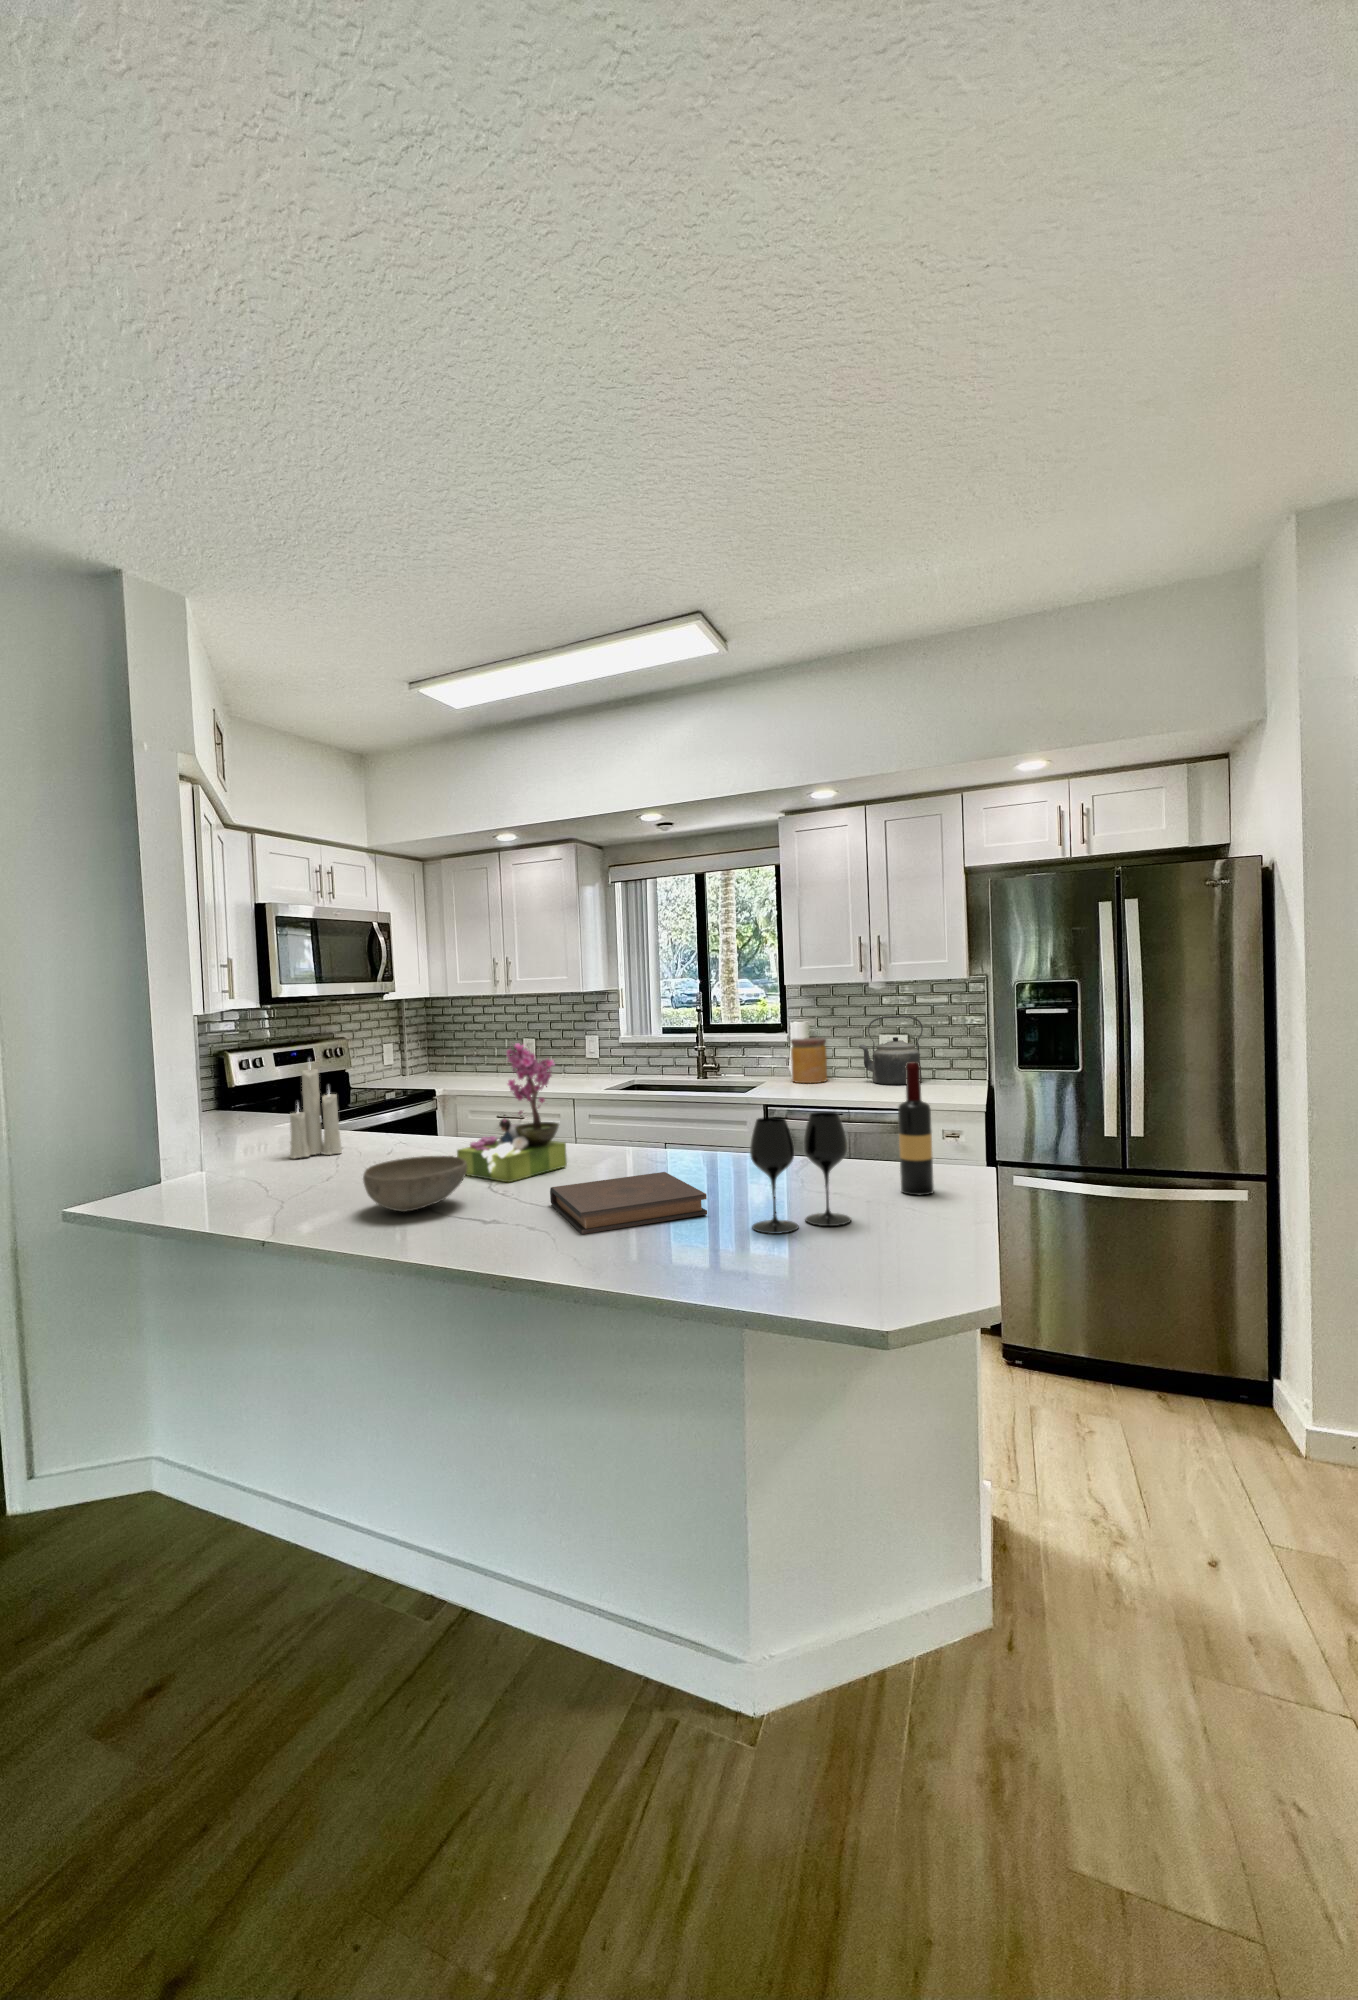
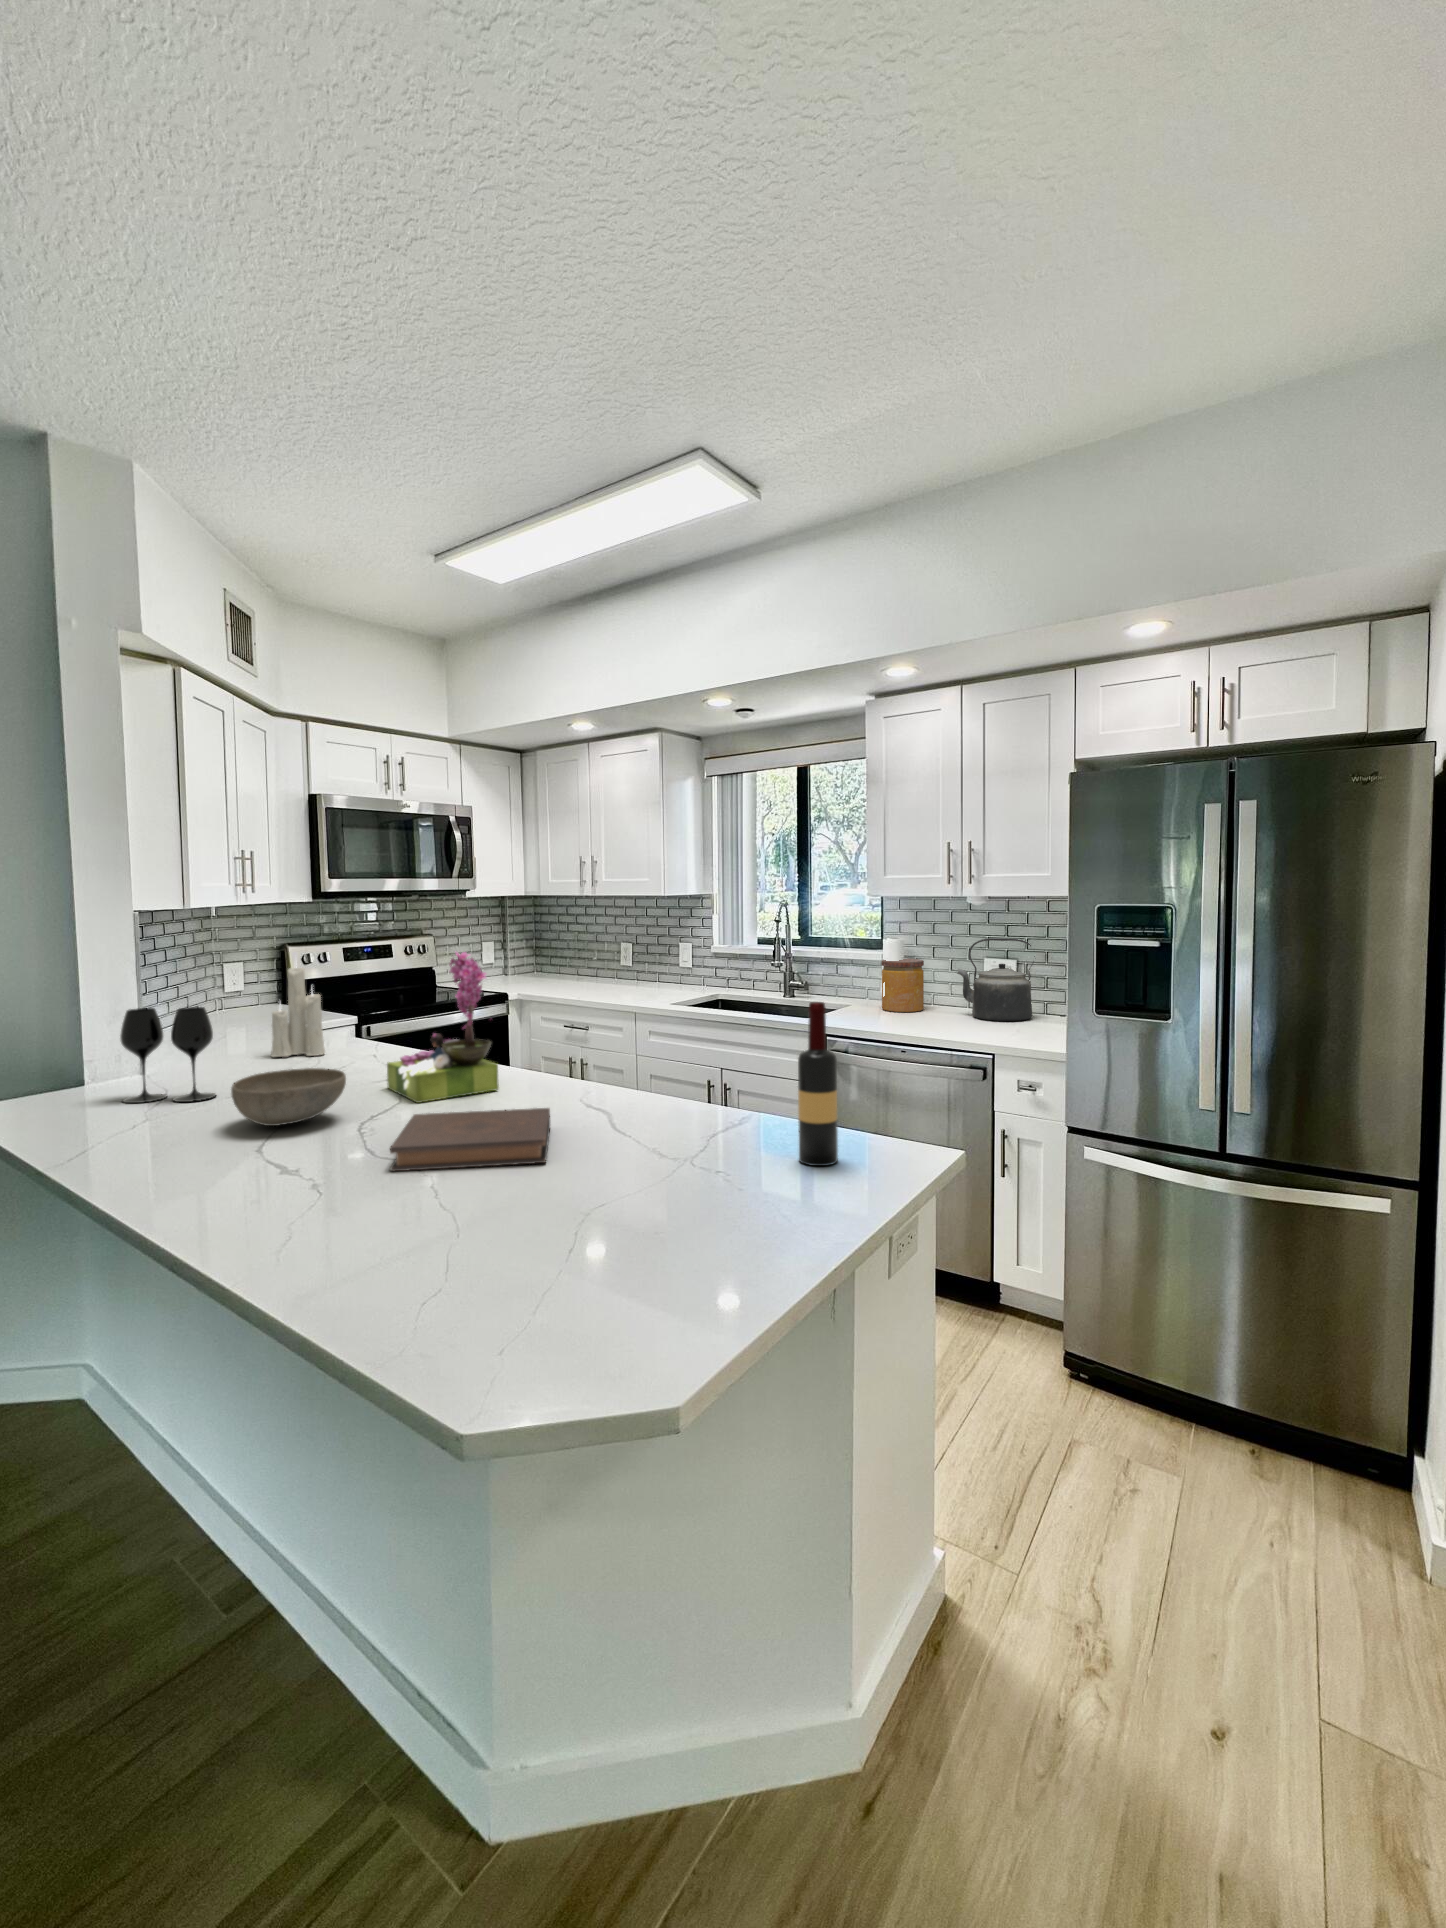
wine glass: present [750,1112,851,1234] -> present [120,1007,217,1103]

